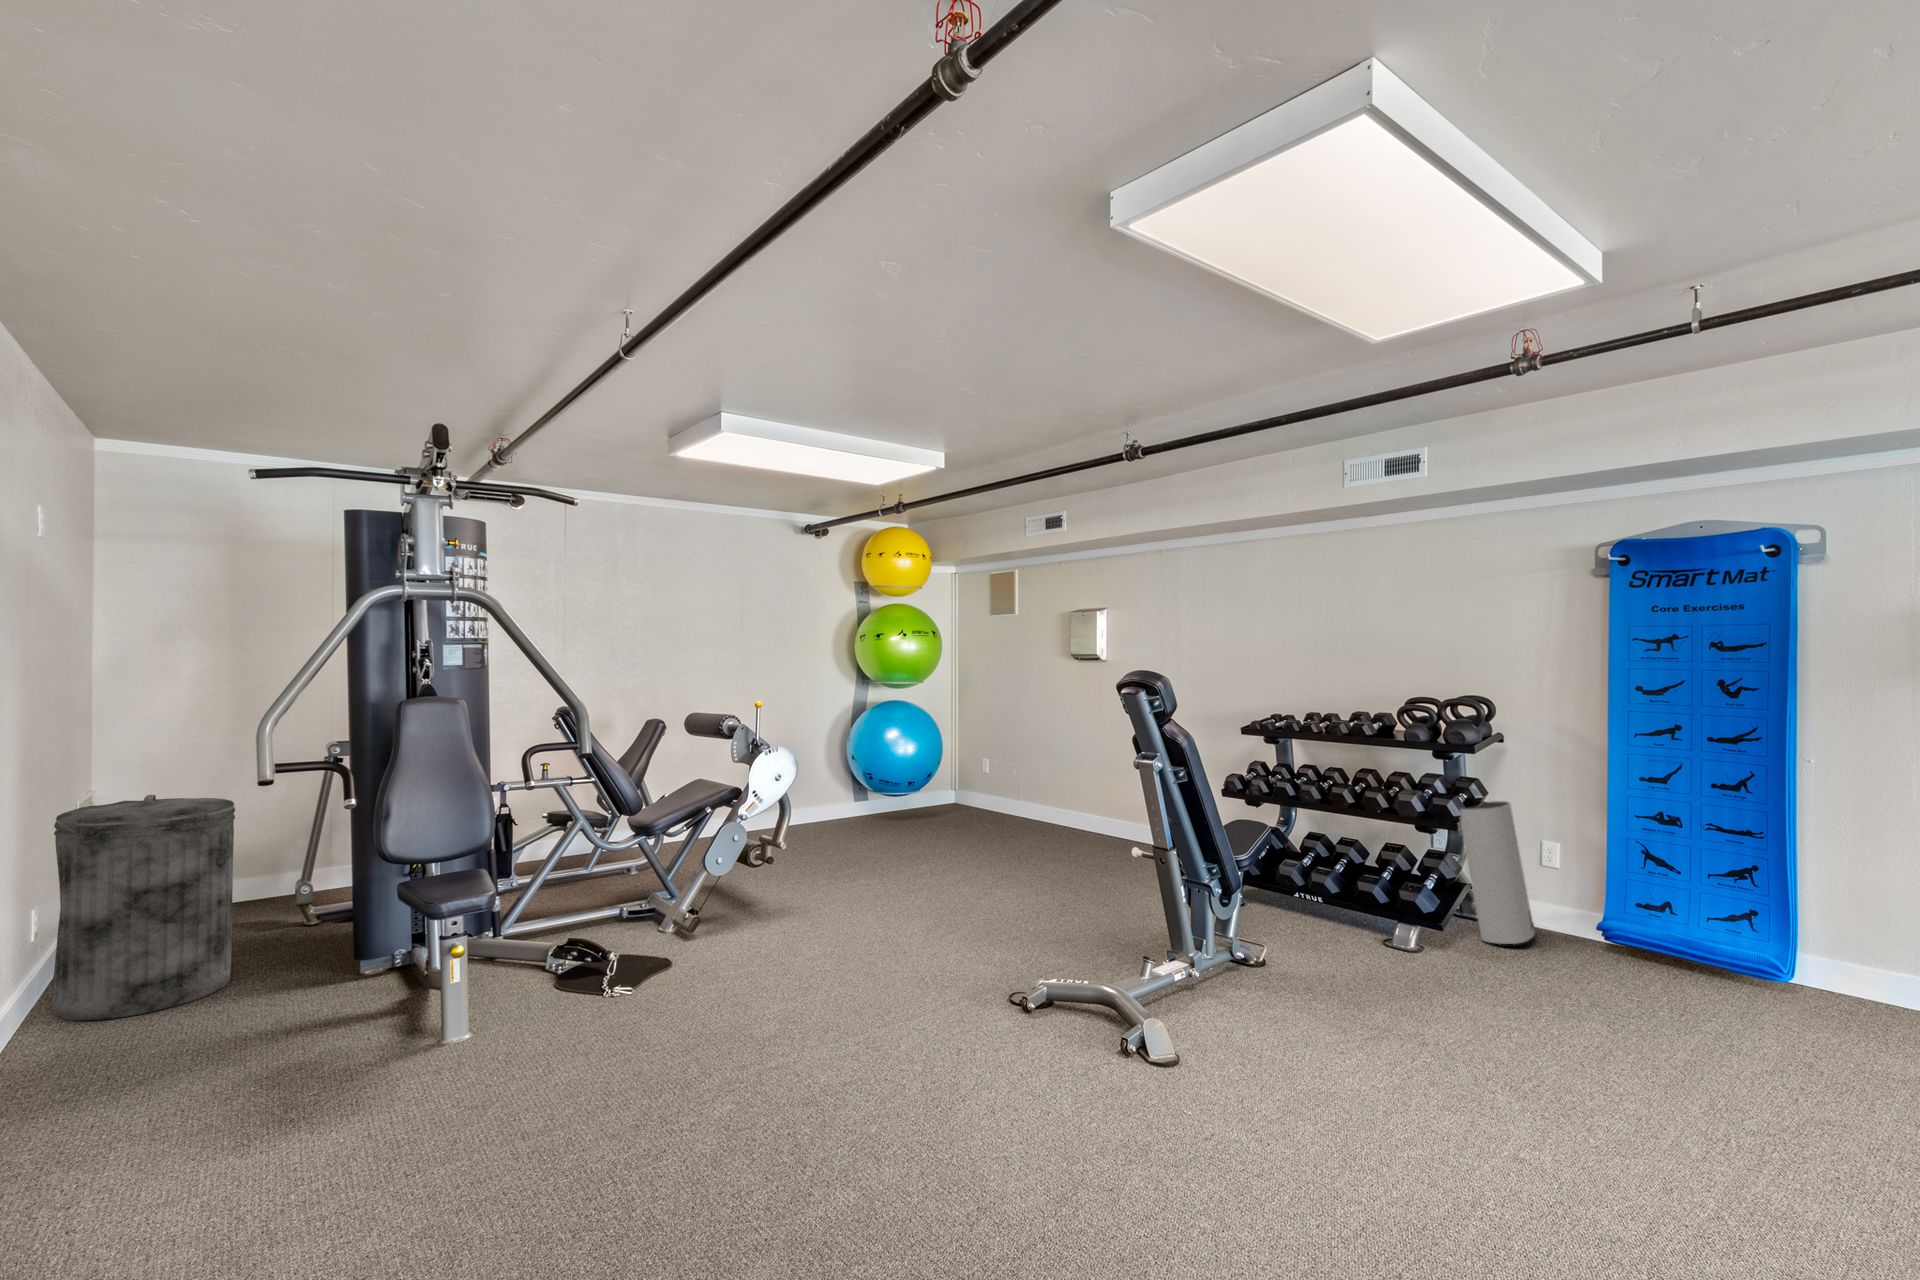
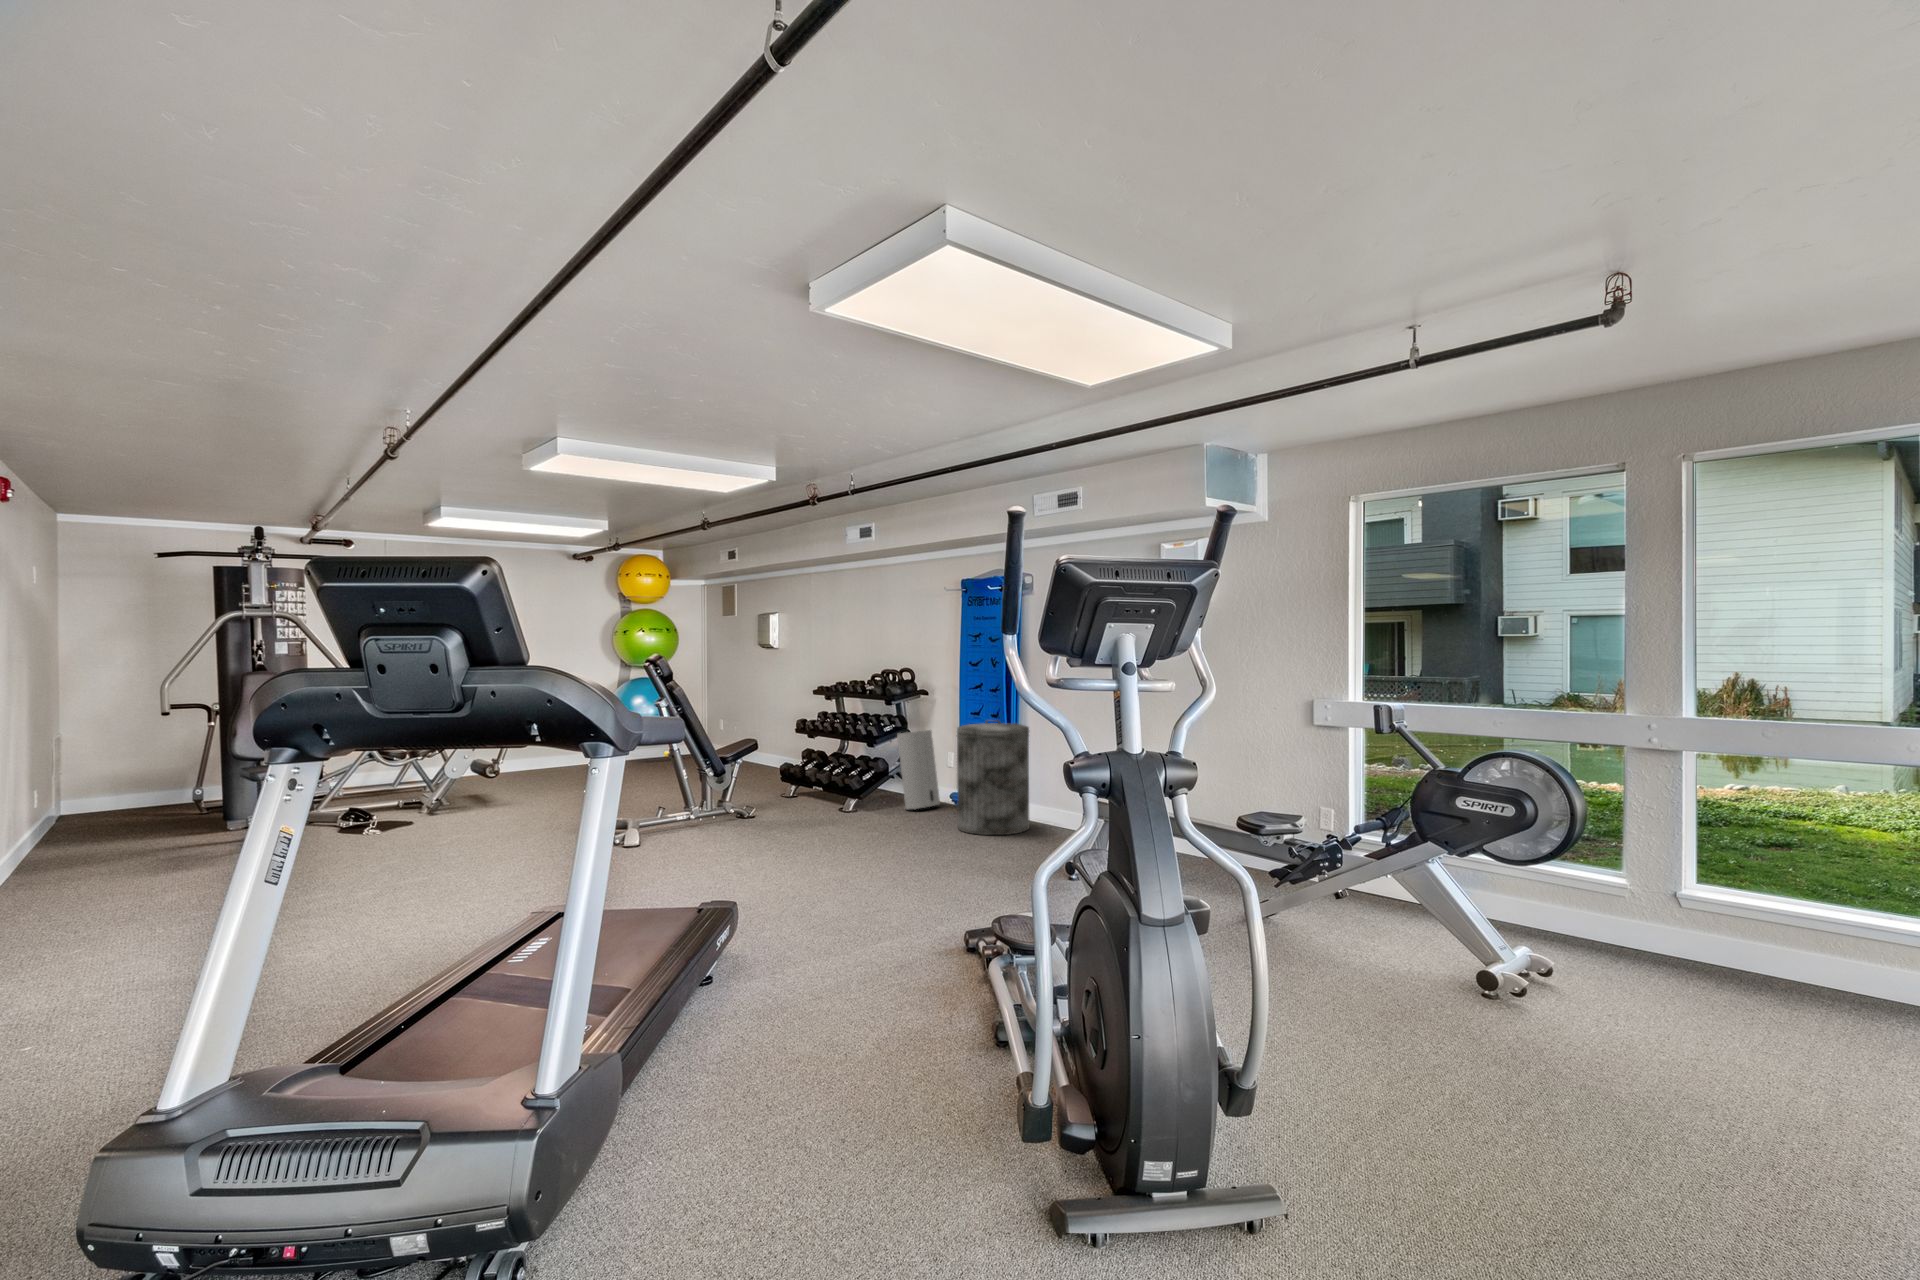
trash can: present [51,795,235,1021] -> present [957,721,1030,835]

